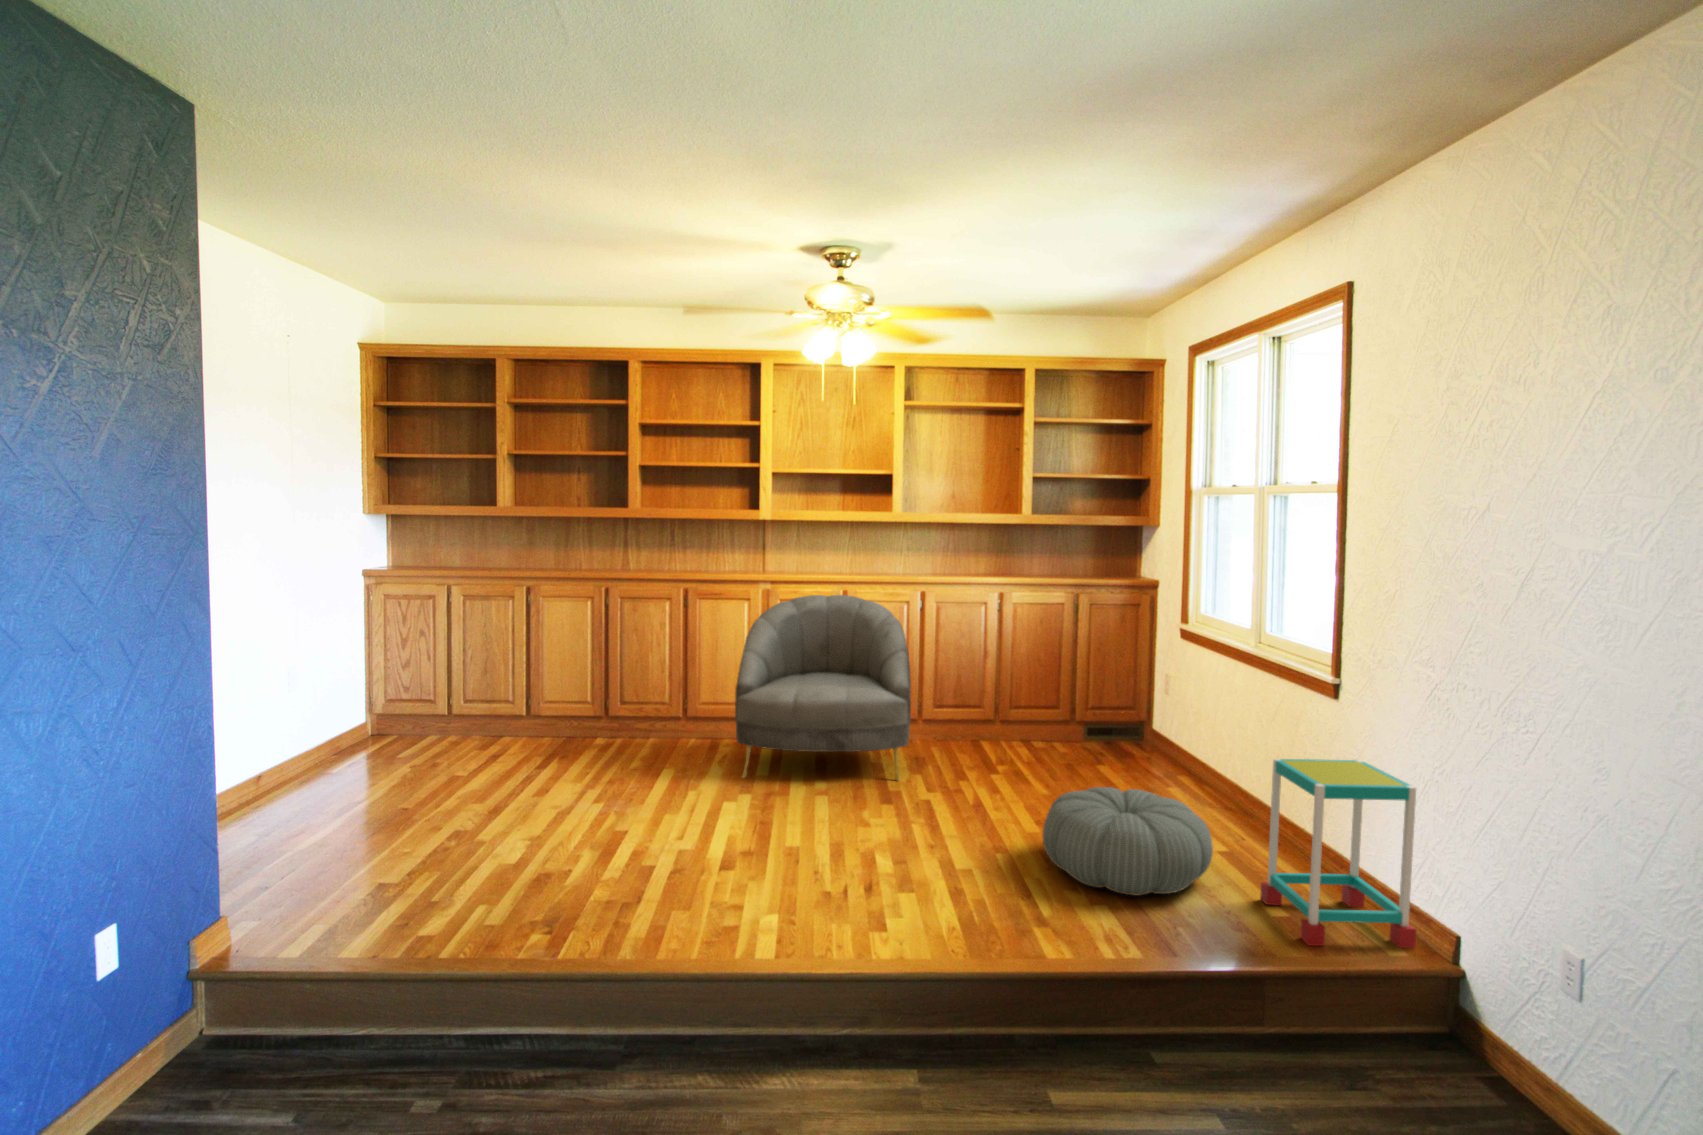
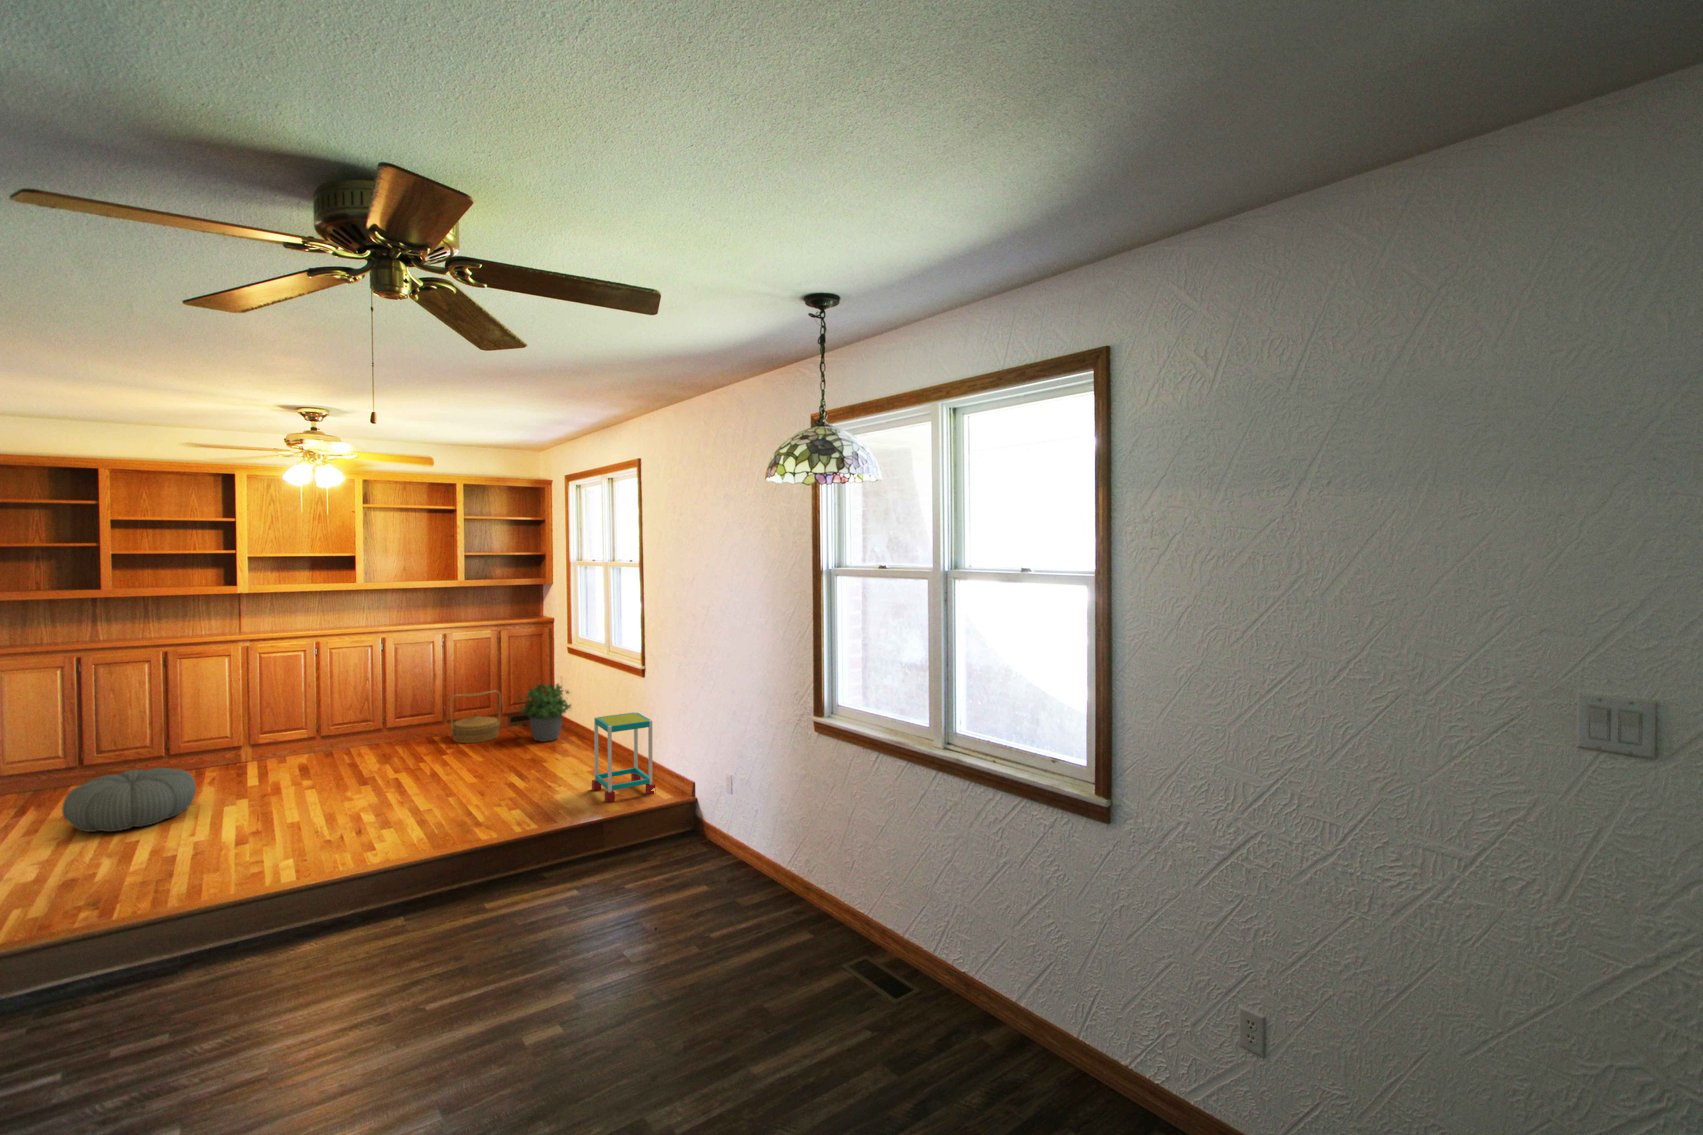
armchair: present [735,595,911,781] -> none [228,647,379,791]
potted plant: none [1102,678,1189,777] -> present [519,684,571,742]
woven basket: none [1003,683,1075,760] -> present [450,691,501,743]
pouf: present [1043,787,1213,896] -> present [62,768,196,832]

